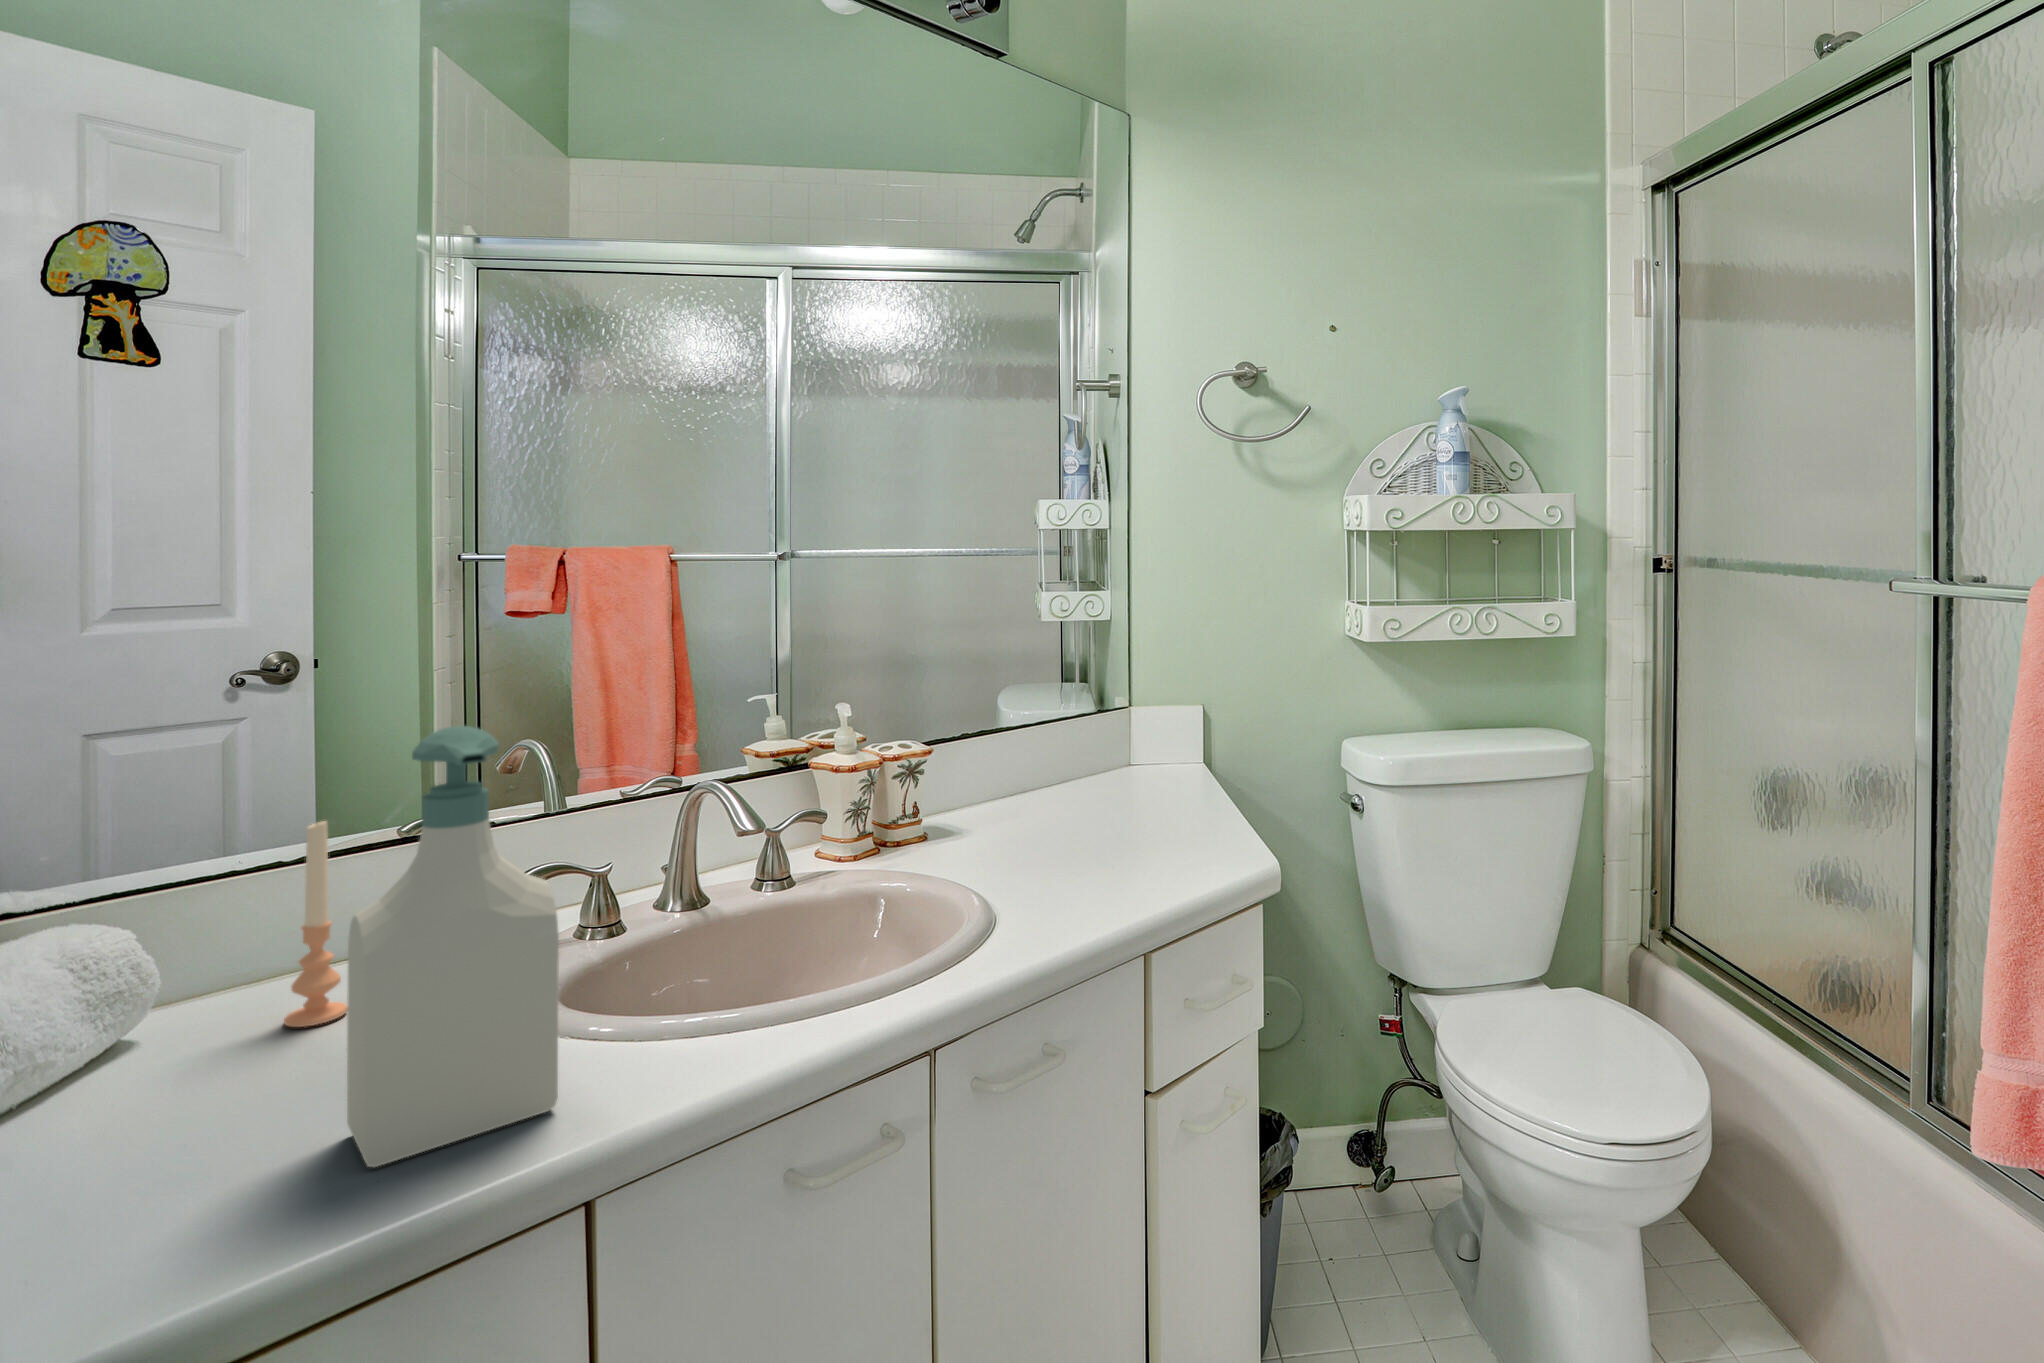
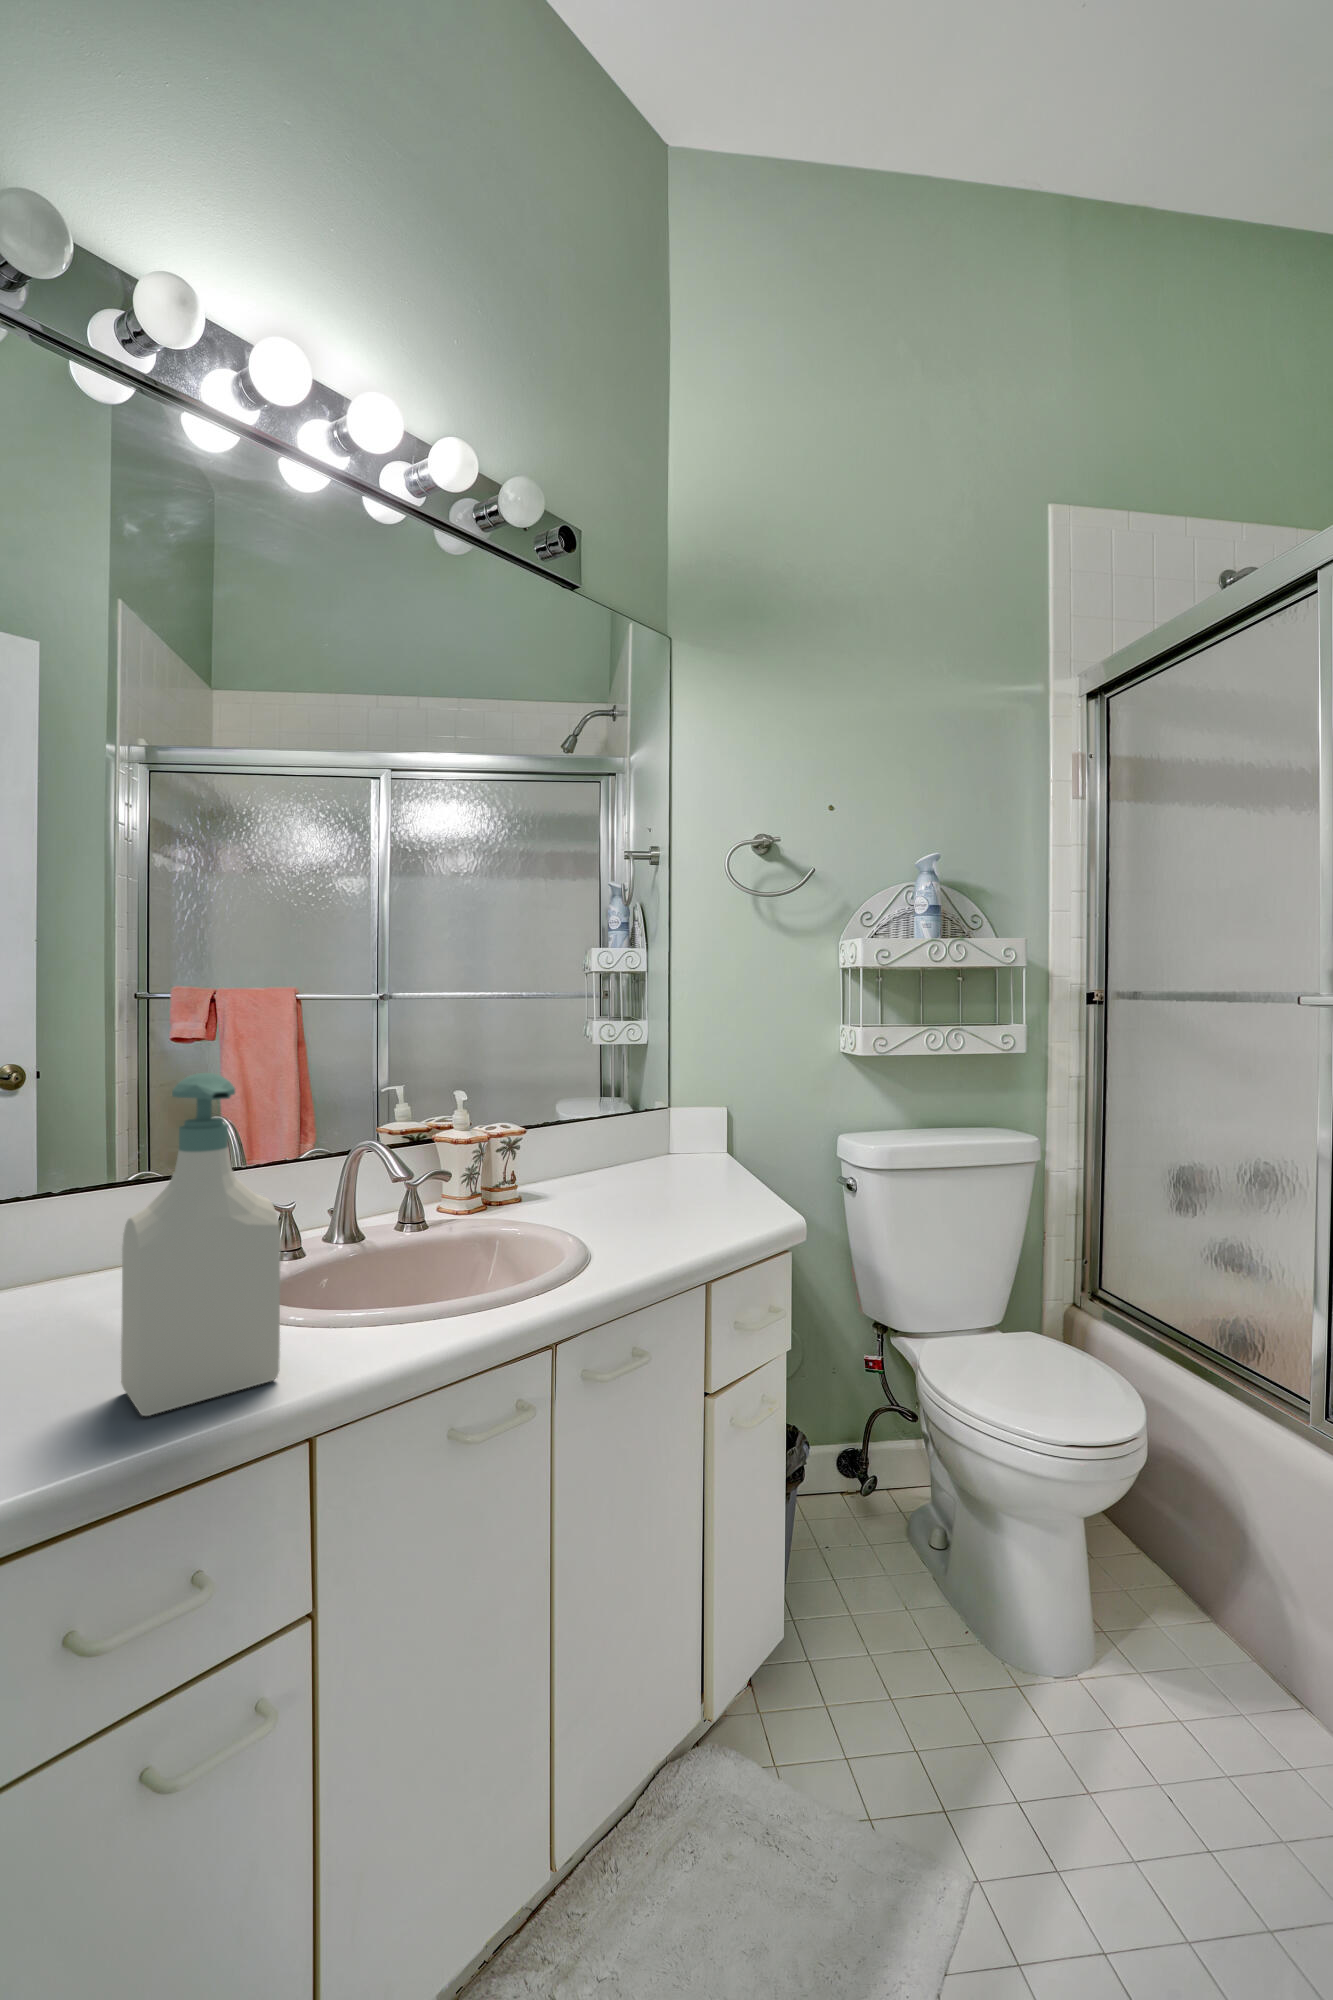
candle: present [284,821,348,1027] -> none [60,1157,106,1316]

